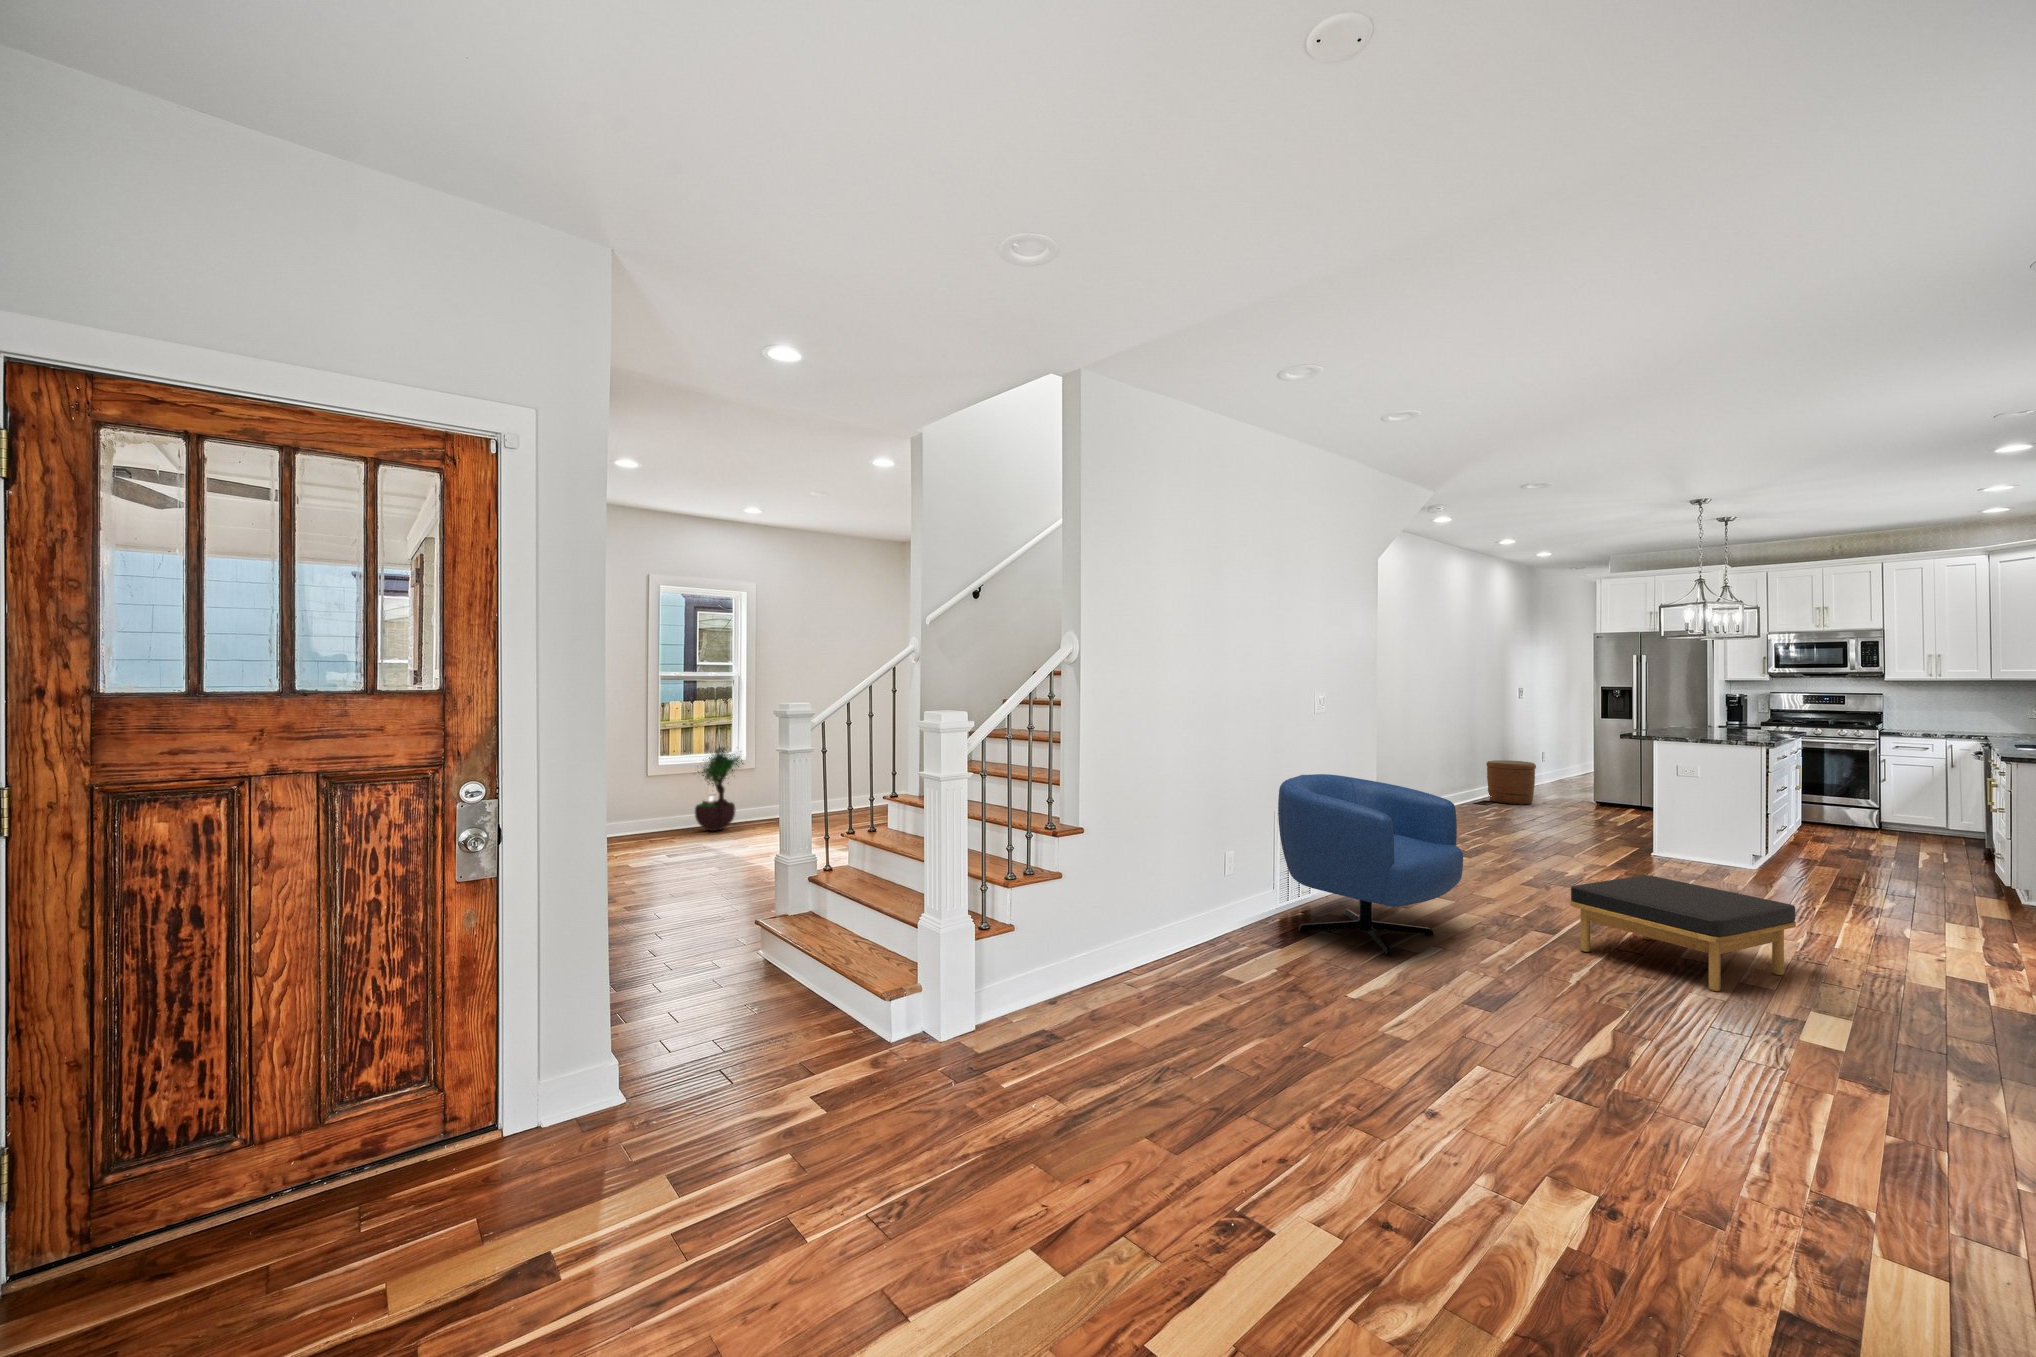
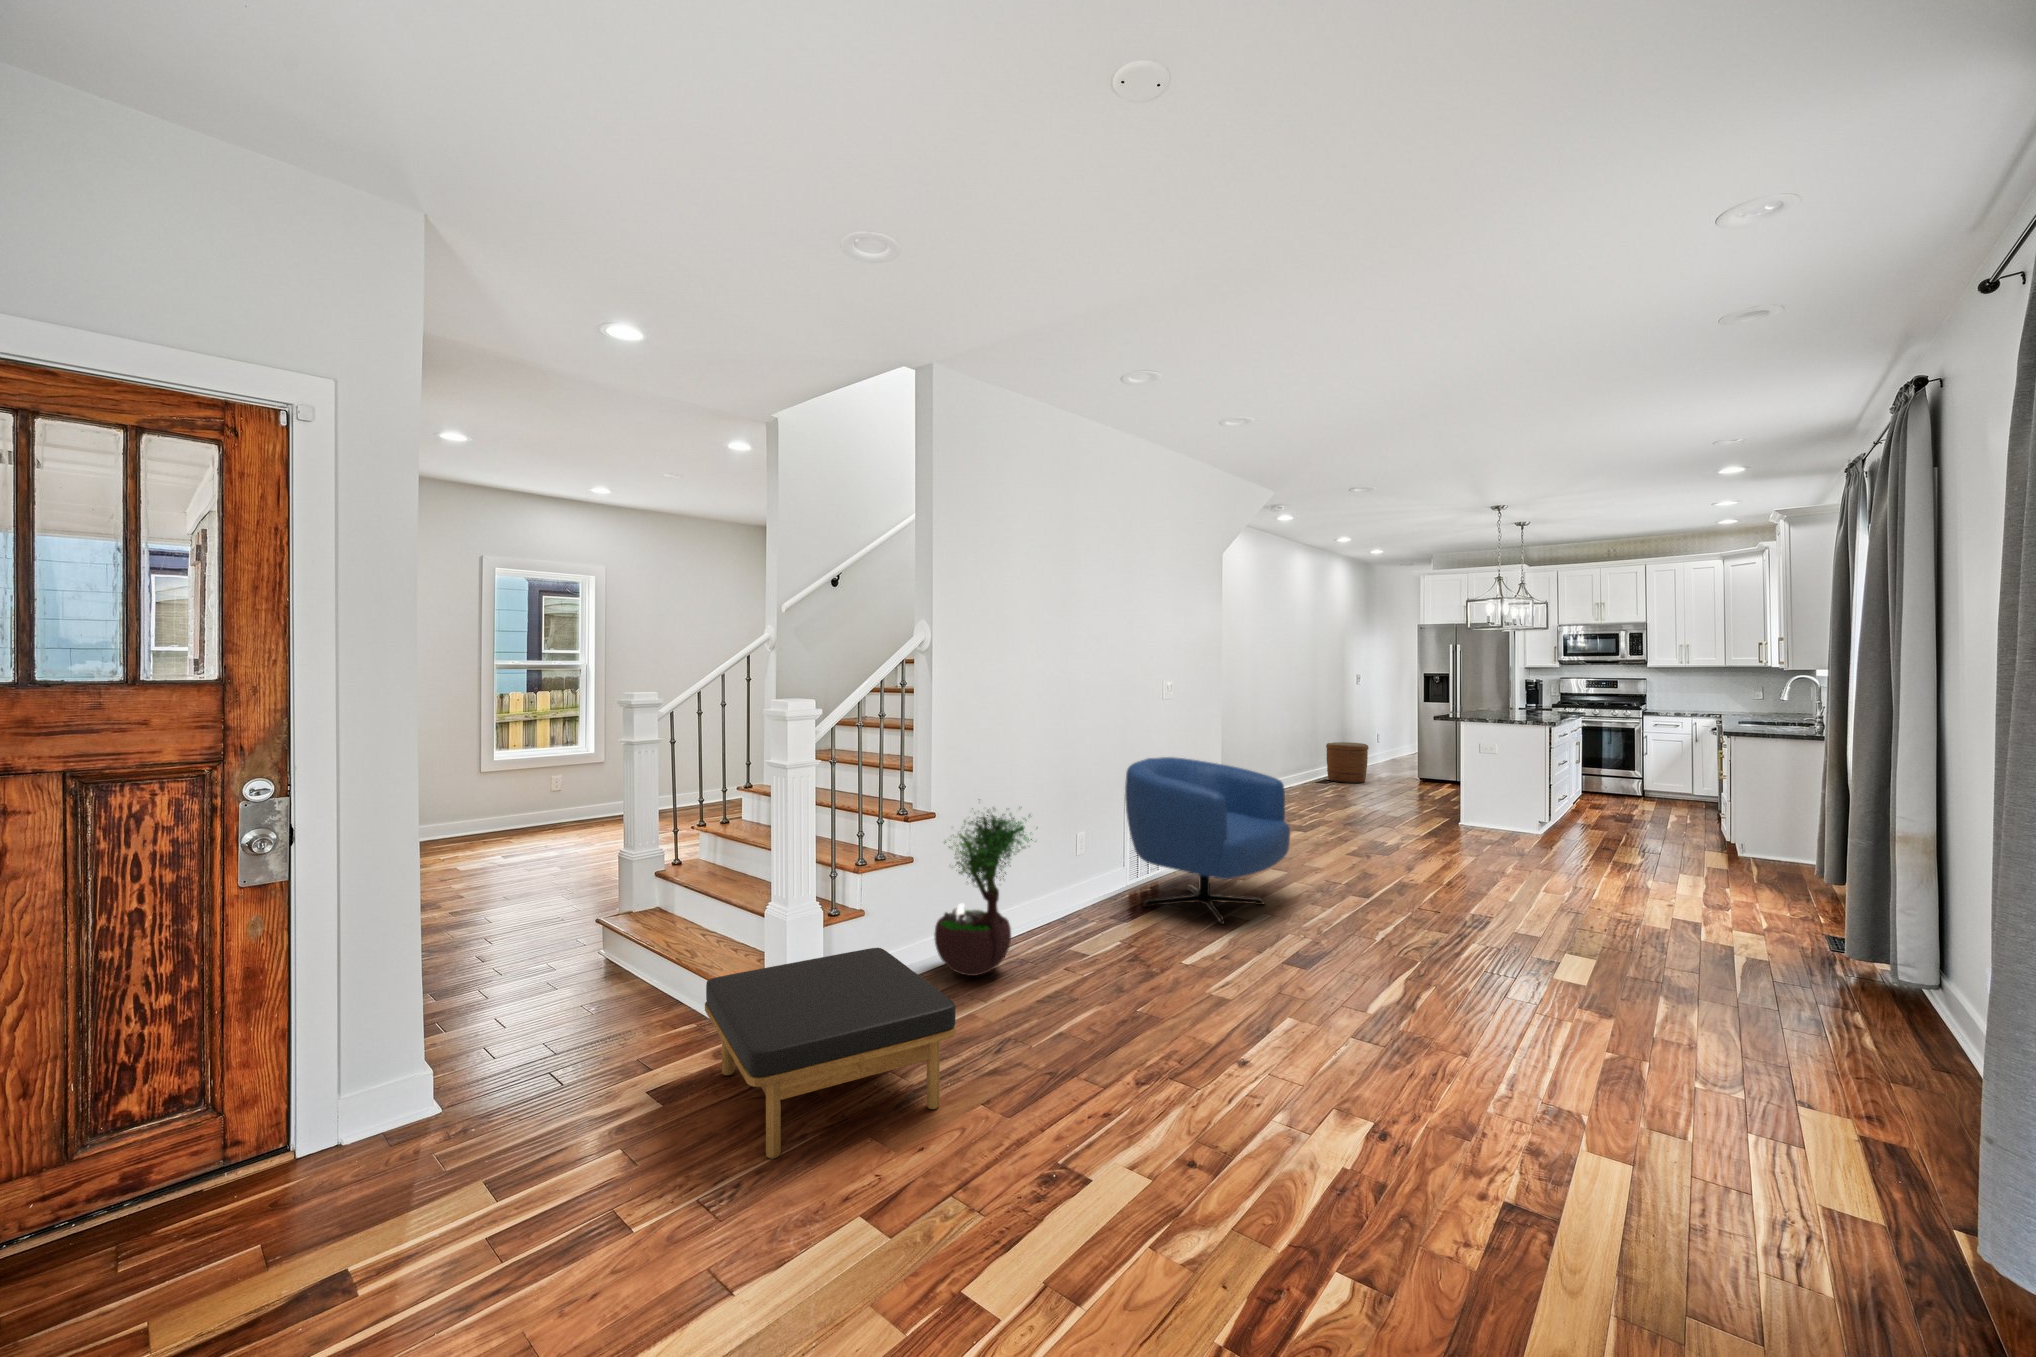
potted tree: present [695,750,743,831] -> present [935,810,1032,976]
ottoman: present [1570,875,1796,991] -> present [705,948,956,1159]

